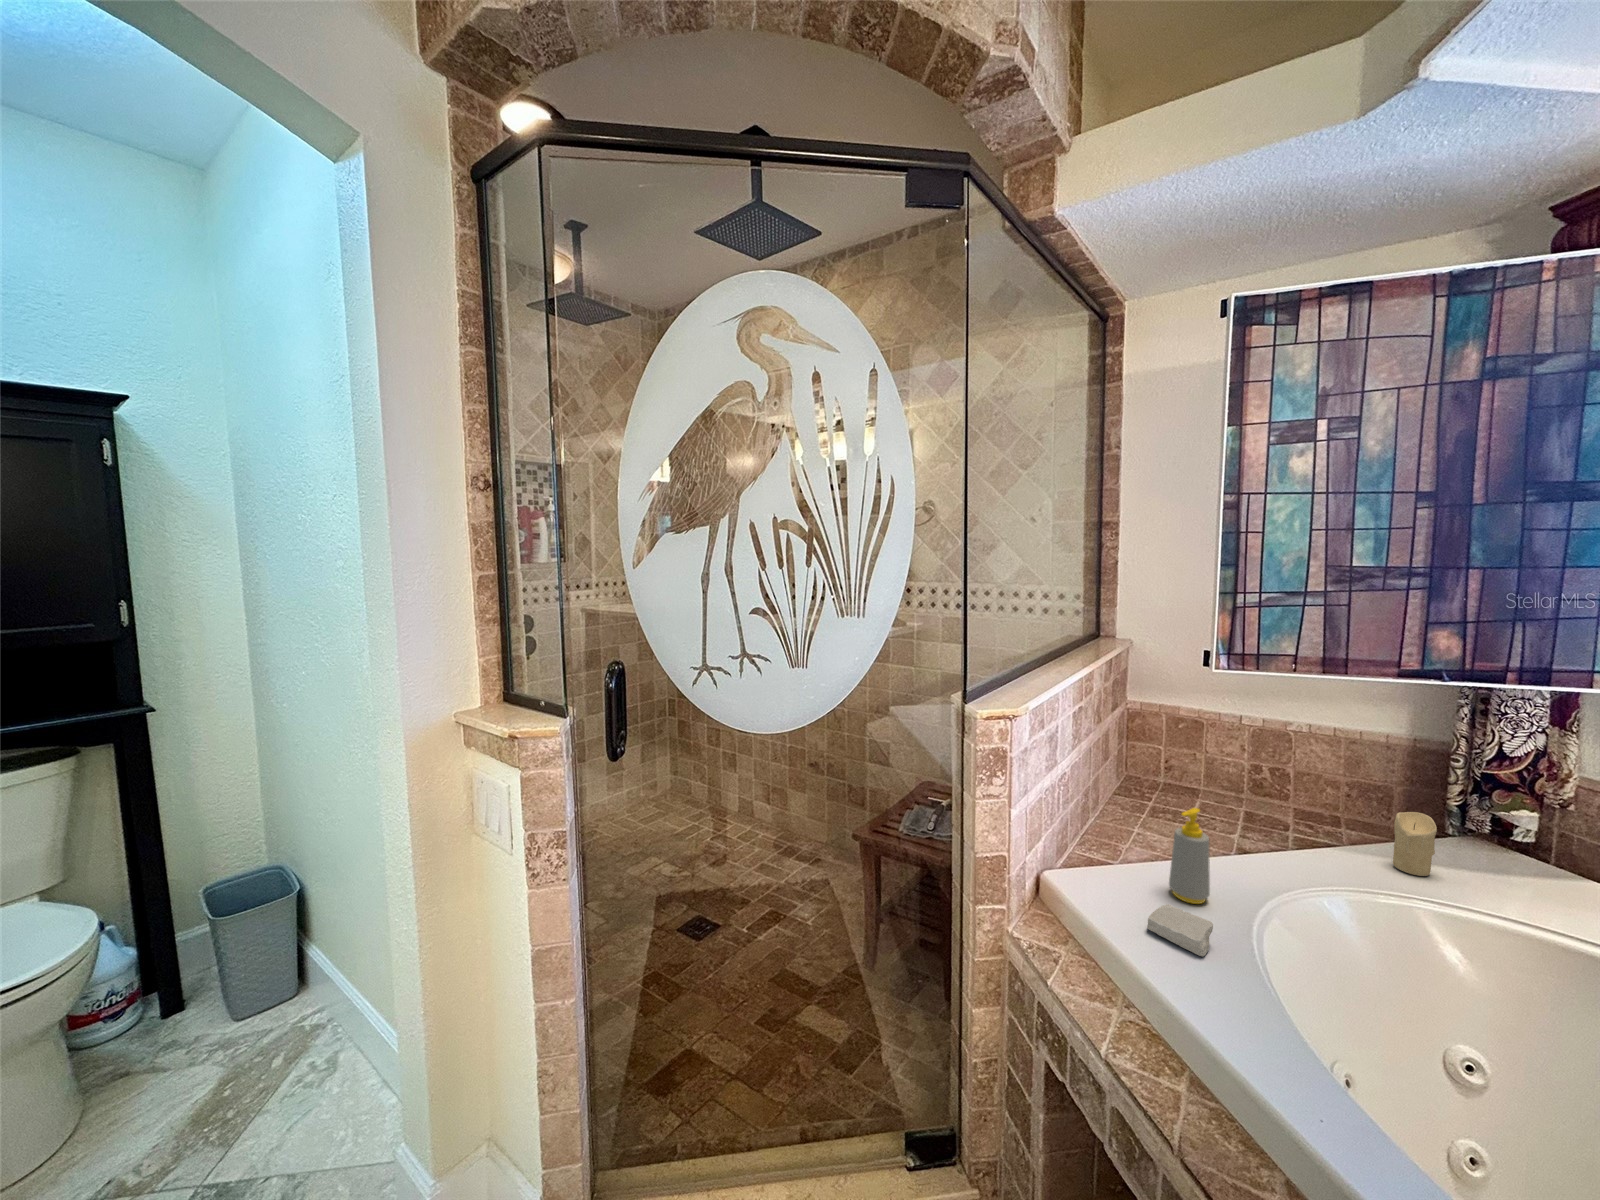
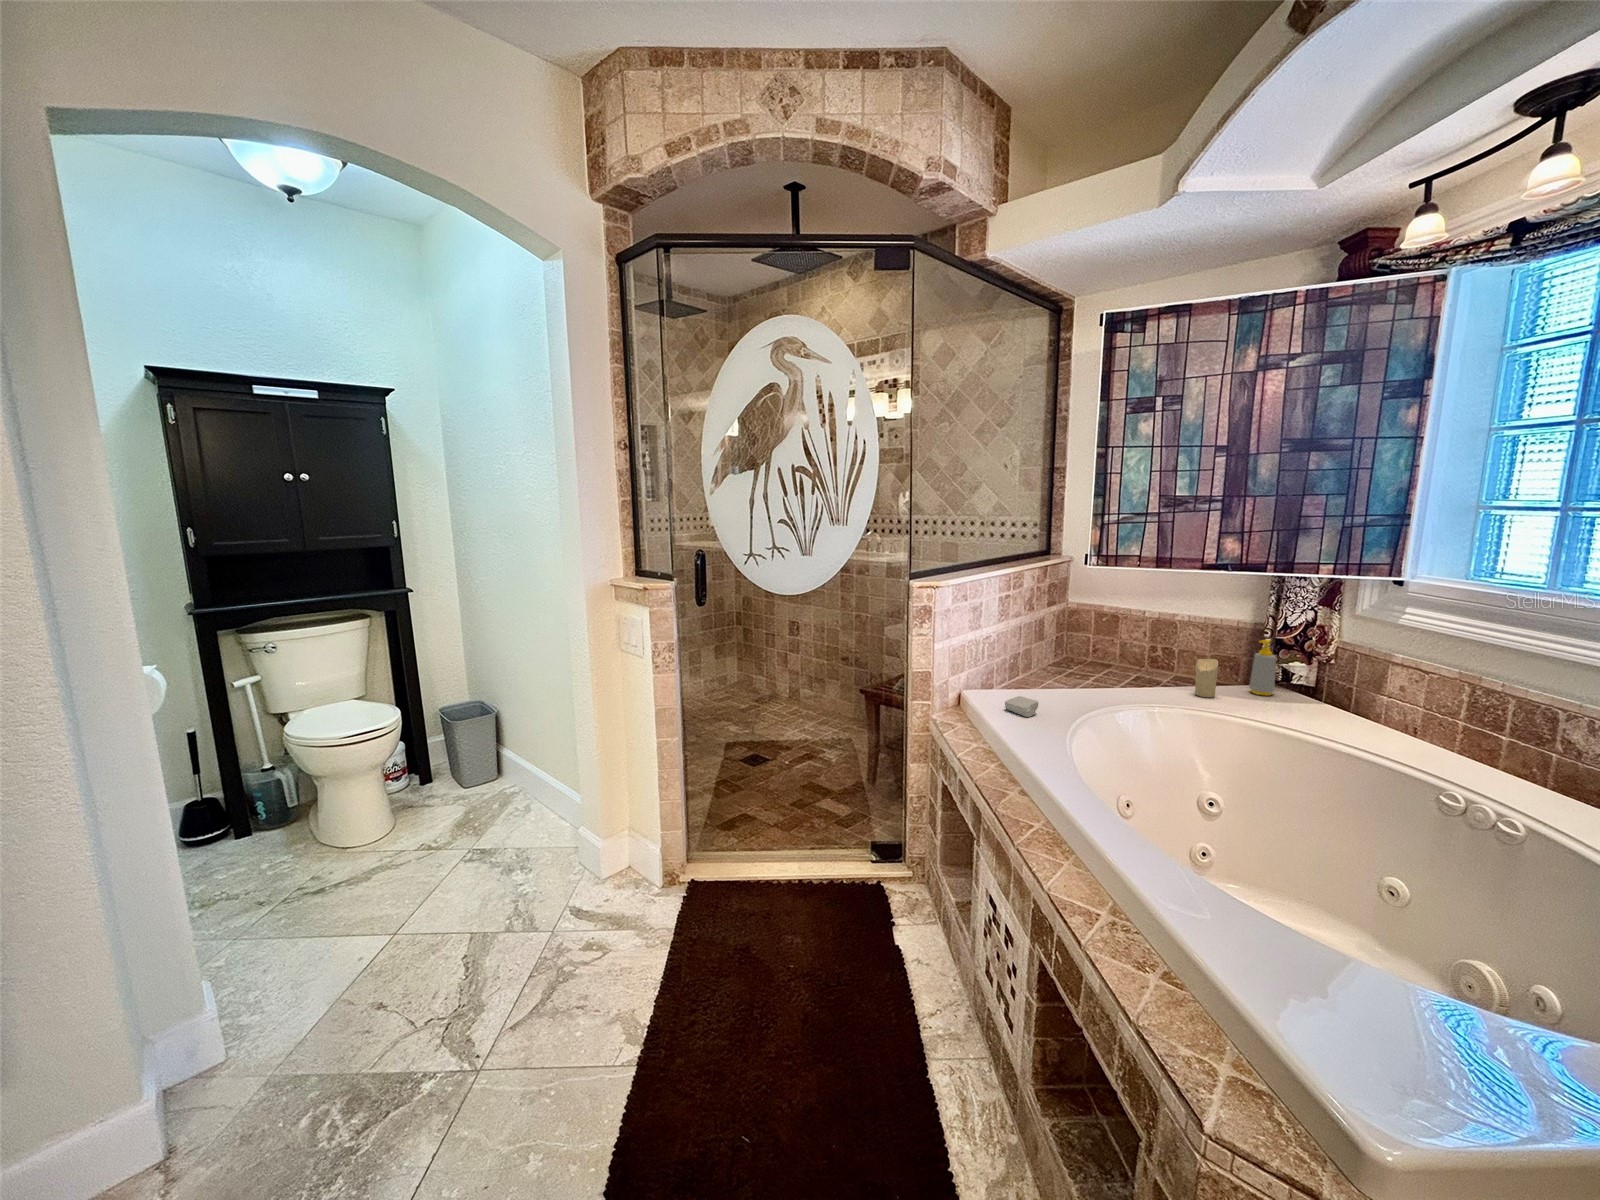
soap bottle: present [1169,808,1210,904] -> present [1249,640,1276,696]

